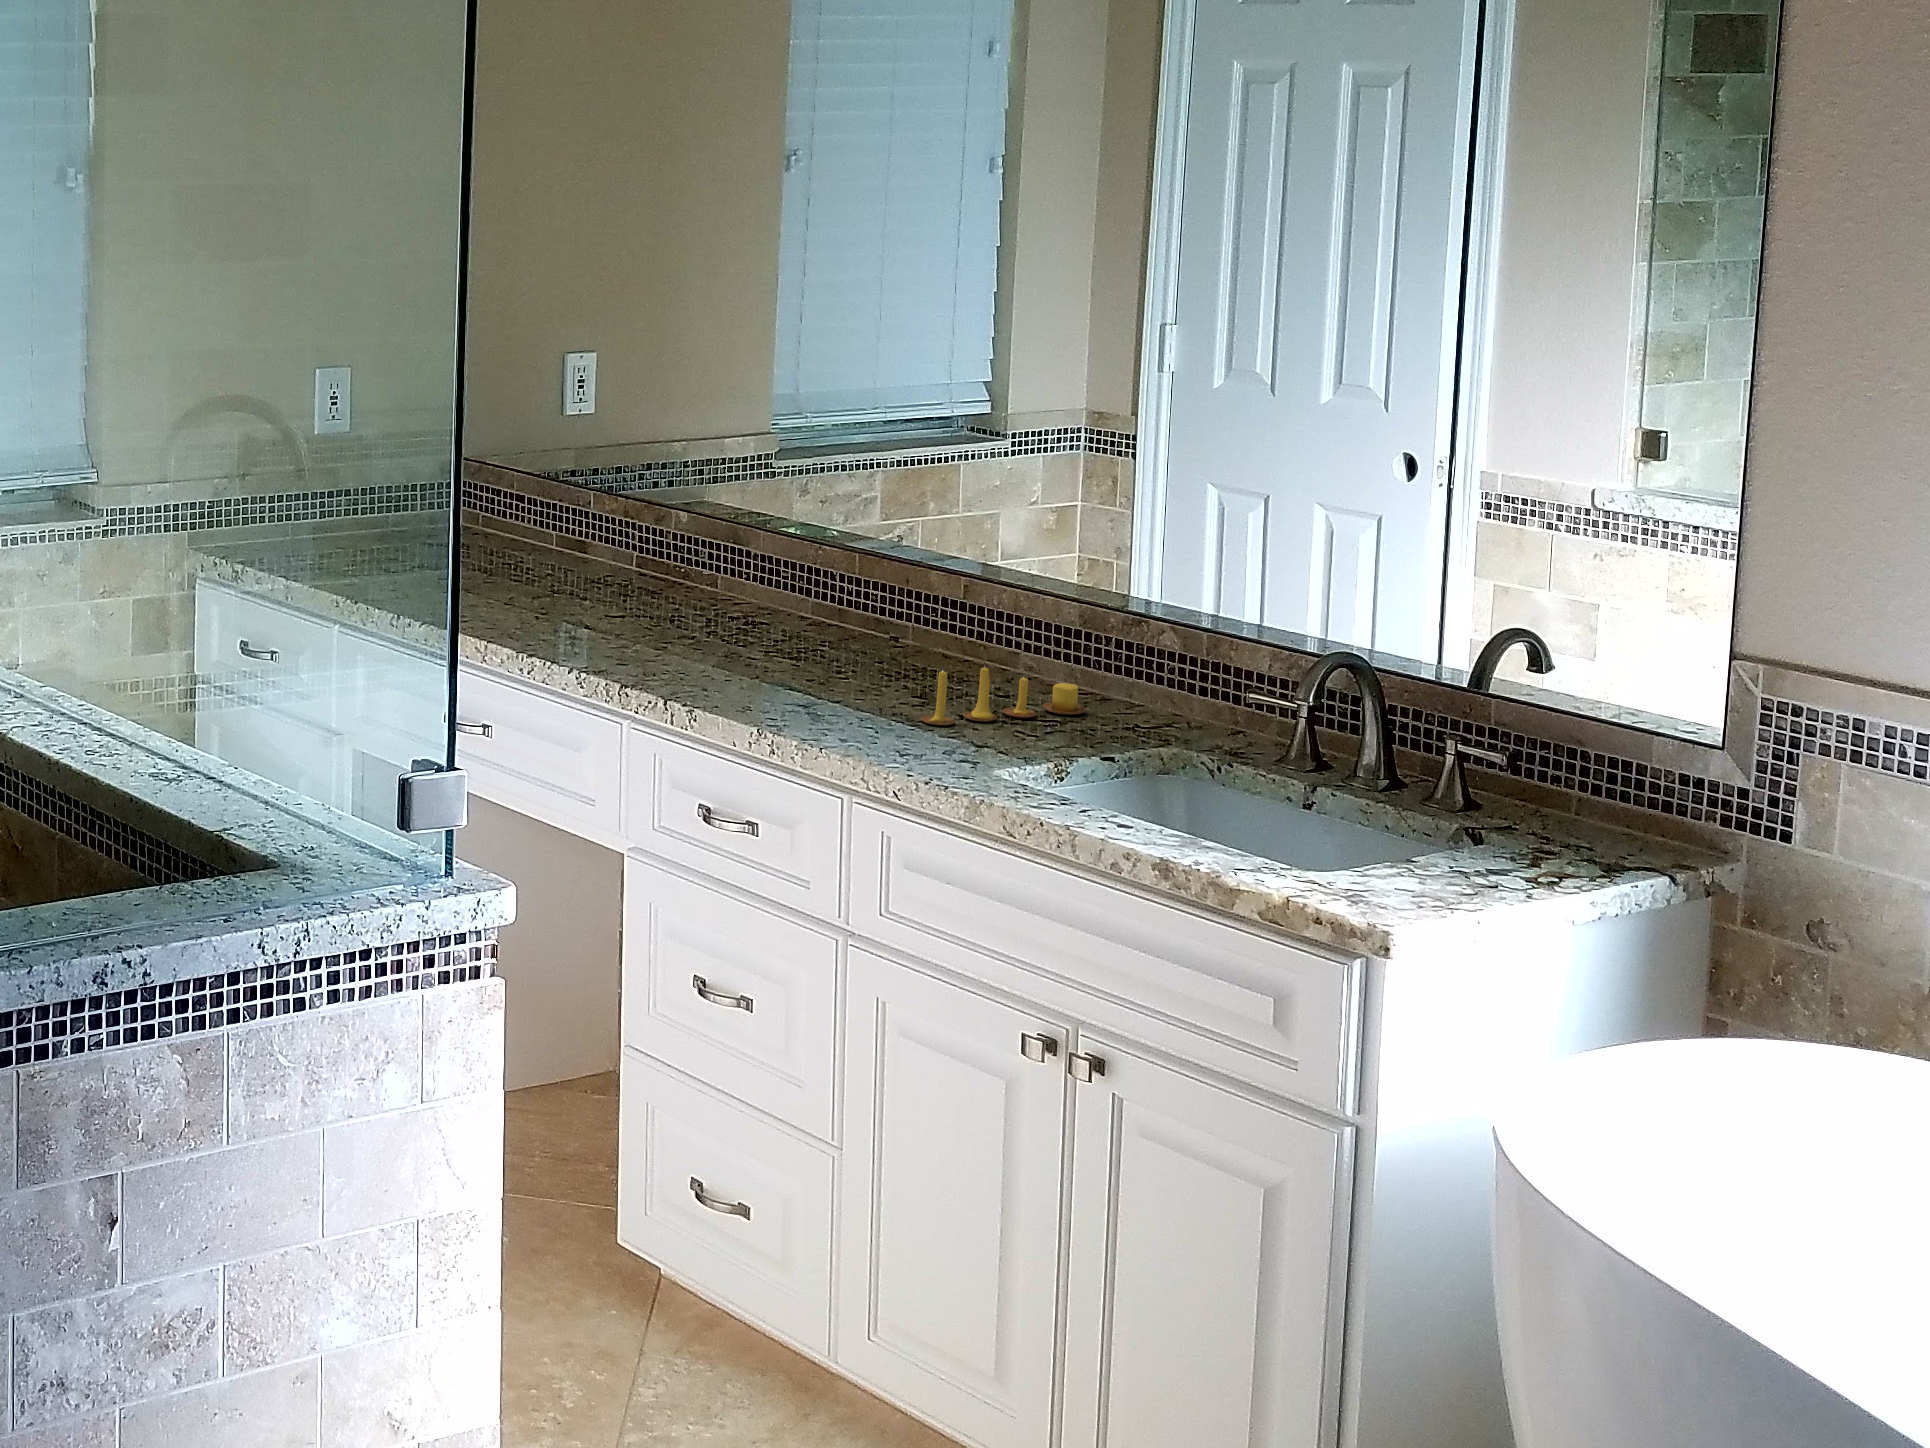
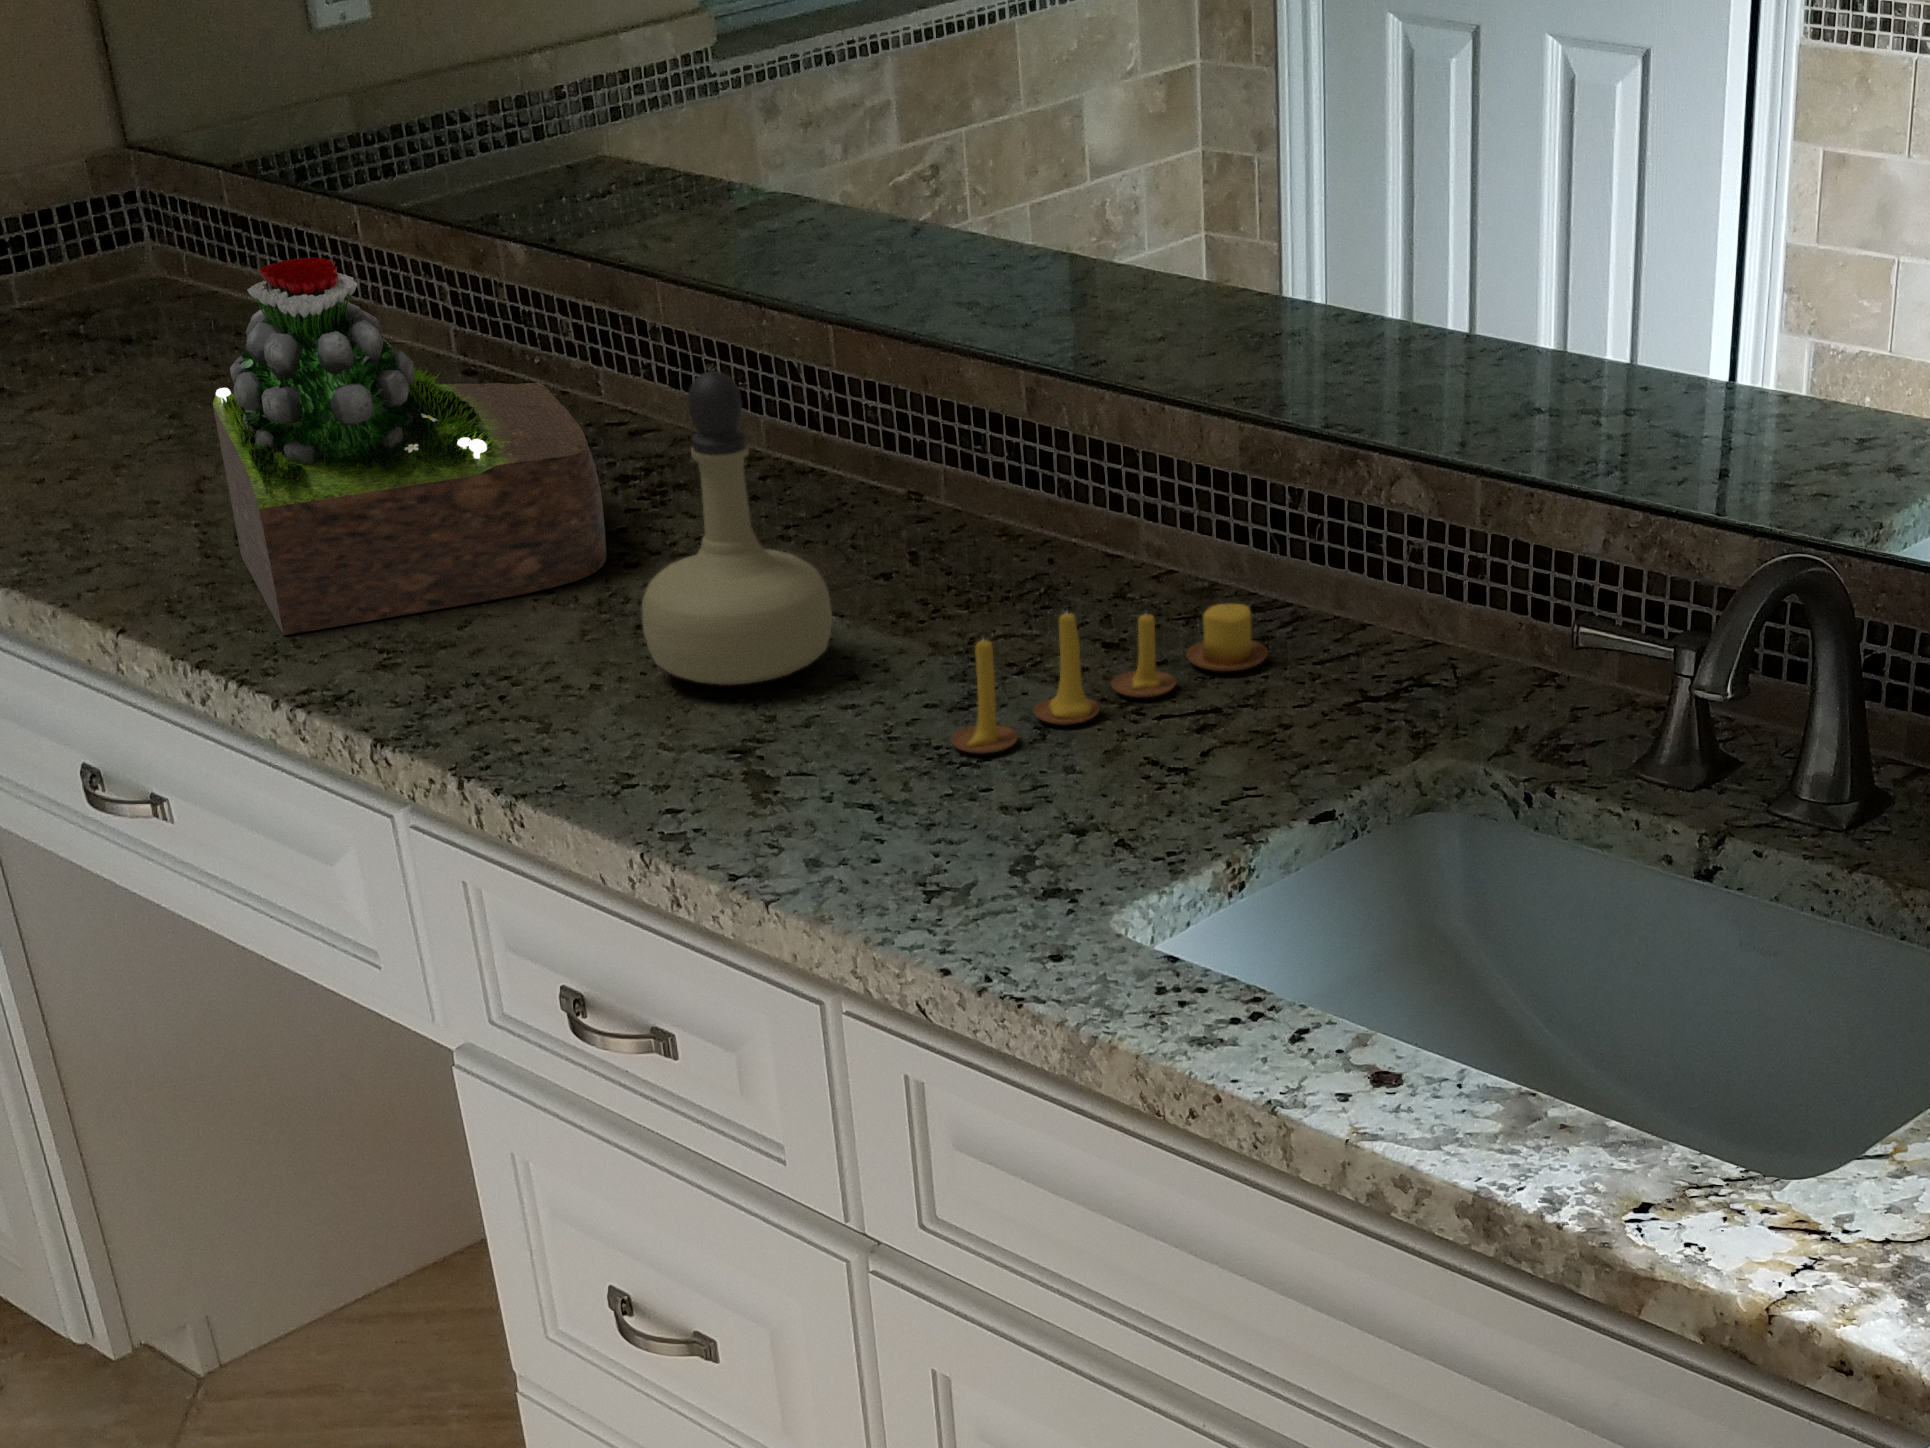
succulent plant: none [545,483,738,654] -> present [213,258,606,635]
perfume bottle: none [767,541,861,692] -> present [642,371,832,685]

